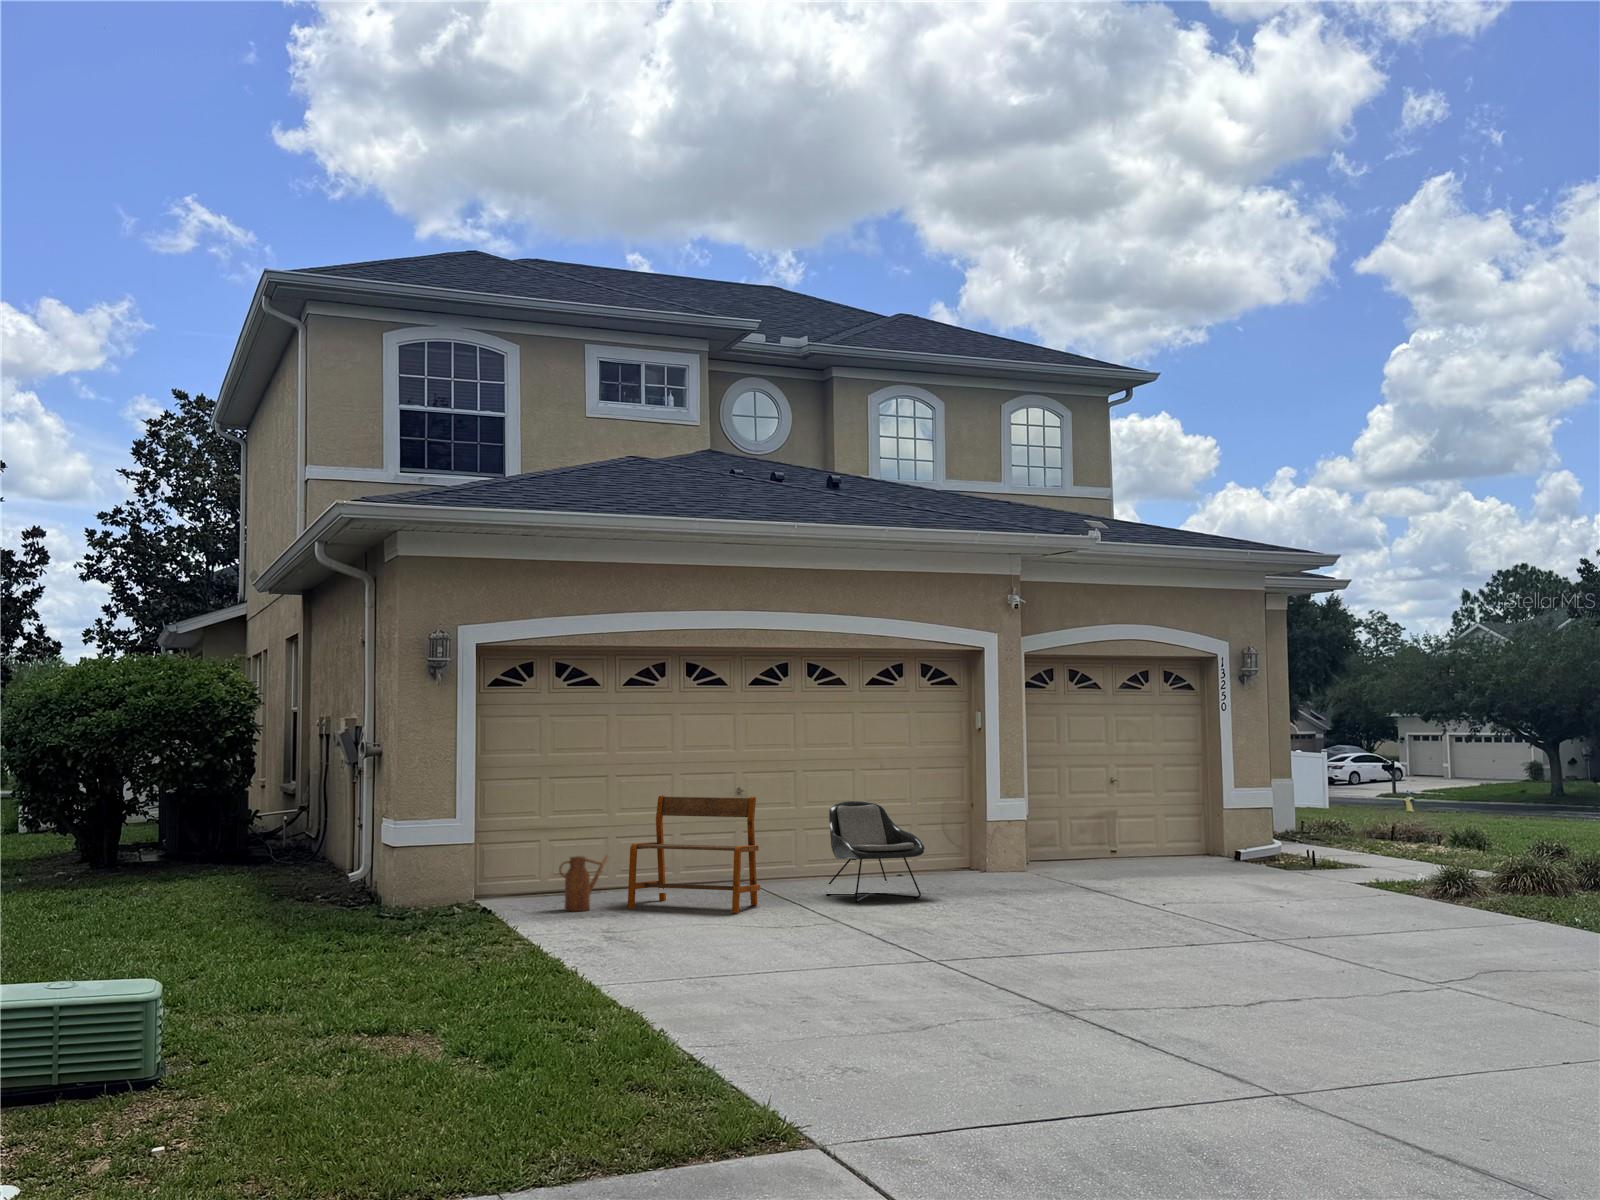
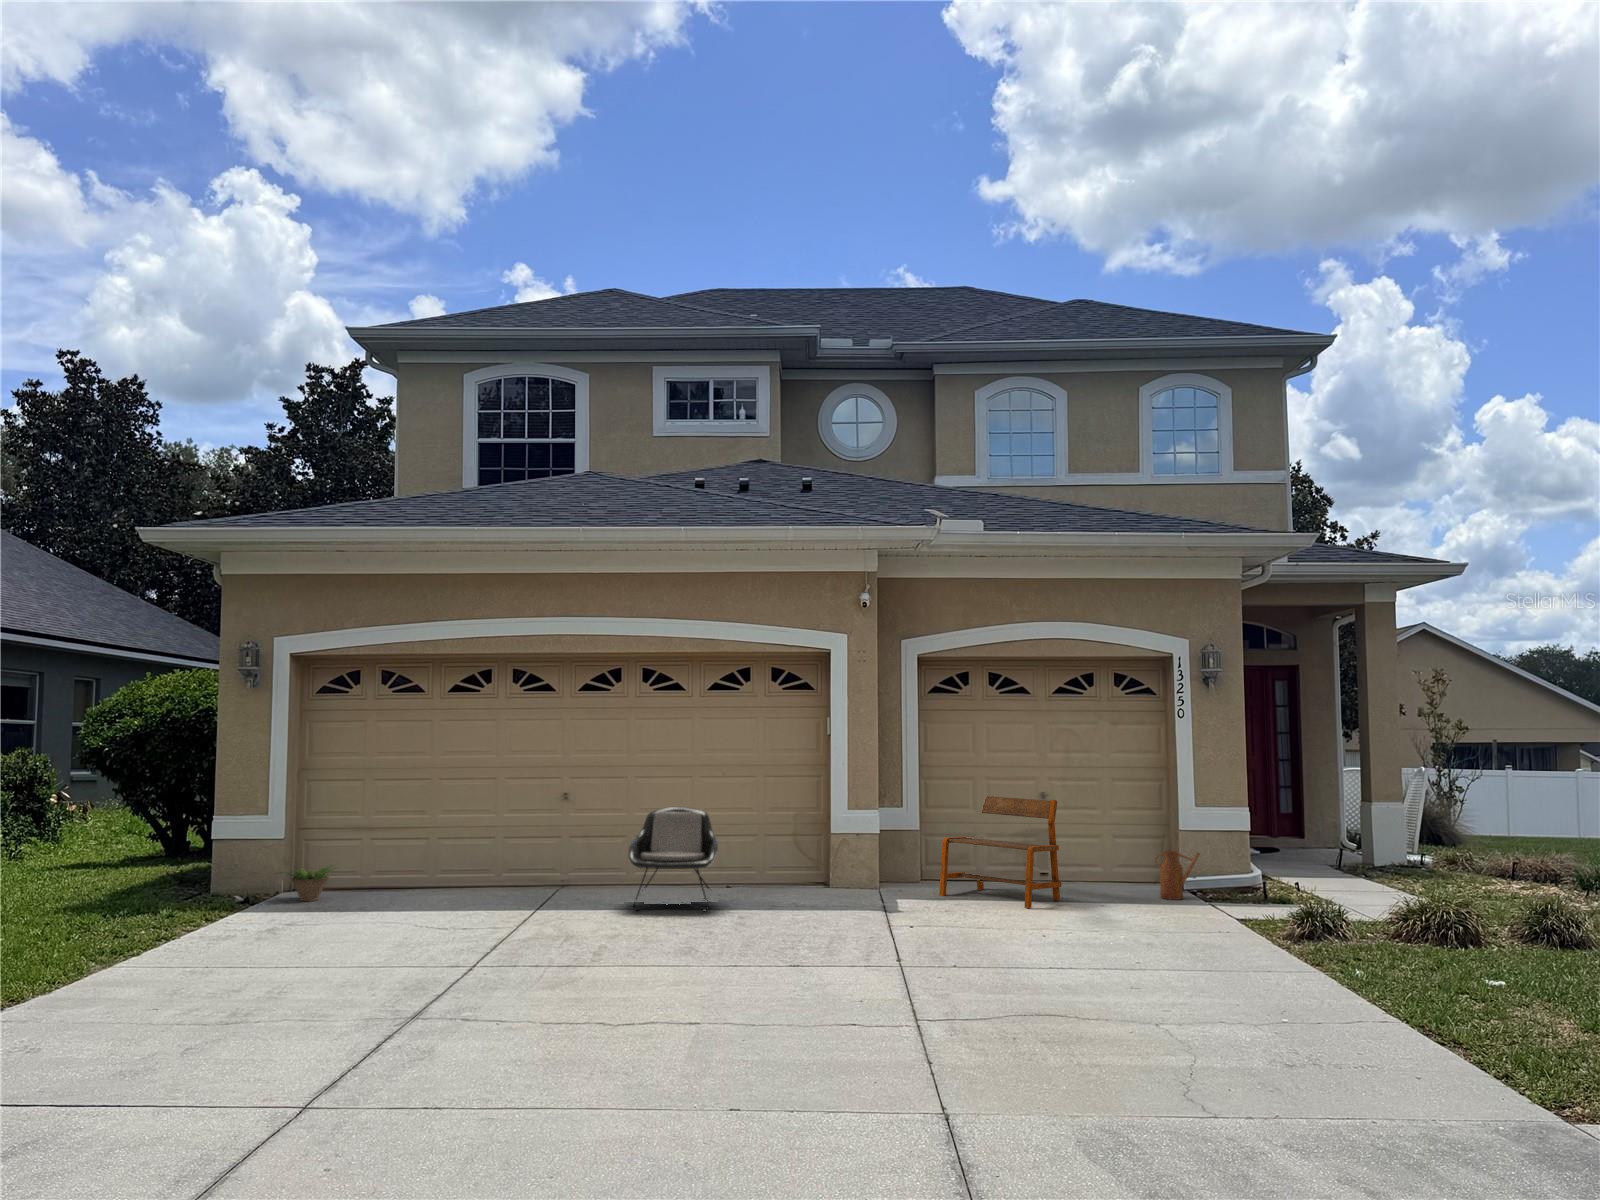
bench: present [628,795,760,913] -> present [939,796,1061,908]
watering can: present [559,855,609,911] -> present [1155,850,1199,900]
decorative plant: none [478,877,538,917] -> present [286,865,332,901]

